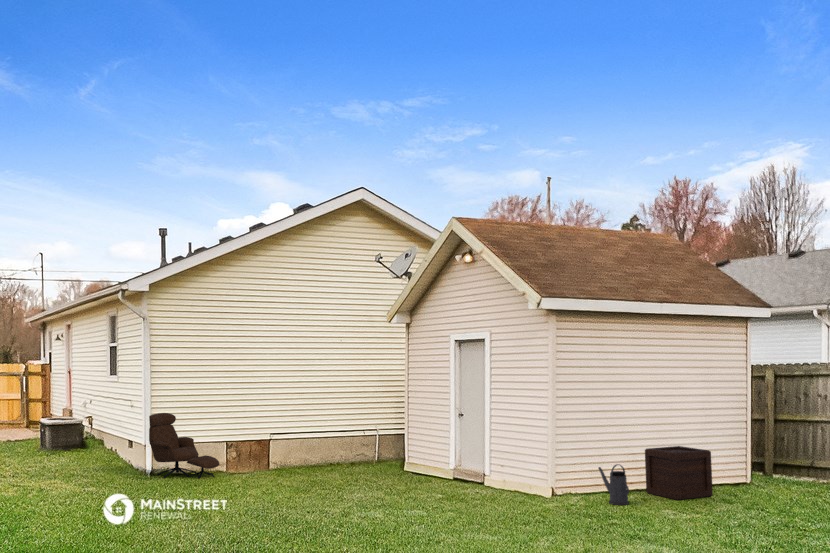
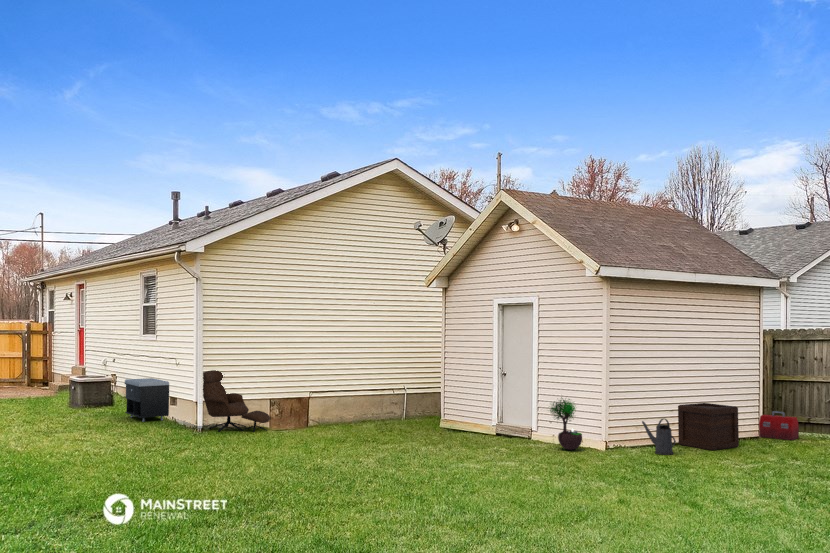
storage bench: none [85,421,126,467] -> present [125,378,169,421]
potted tree: none [490,437,531,499] -> present [550,398,582,450]
toolbox: none [750,455,796,488] -> present [759,411,799,440]

